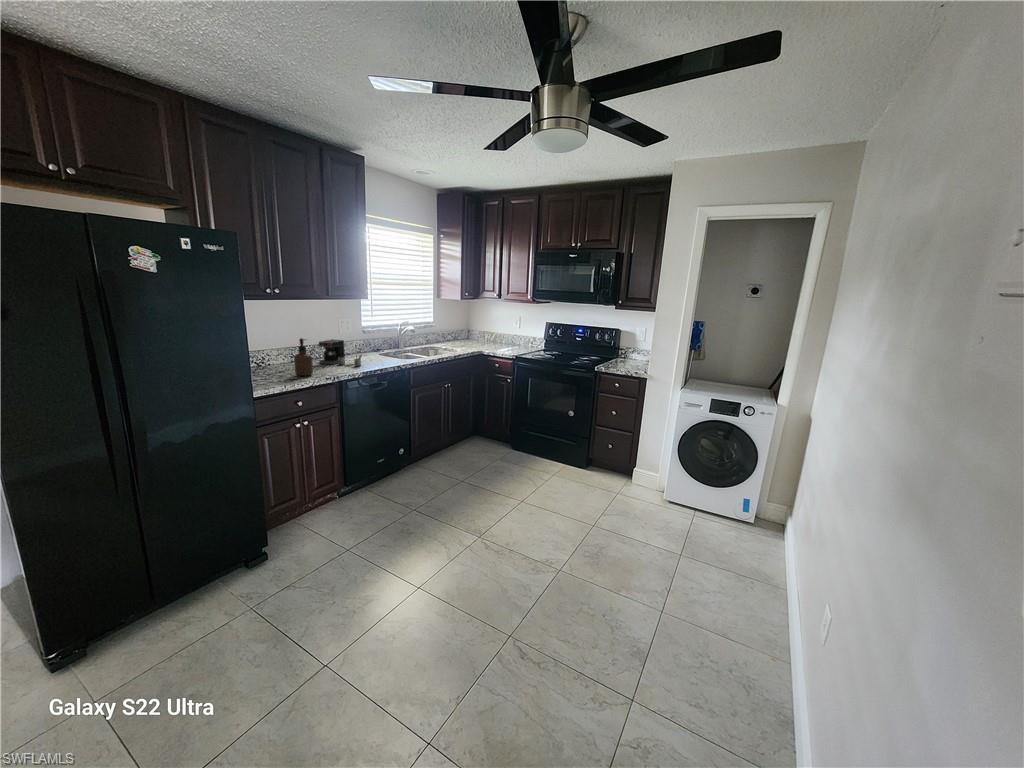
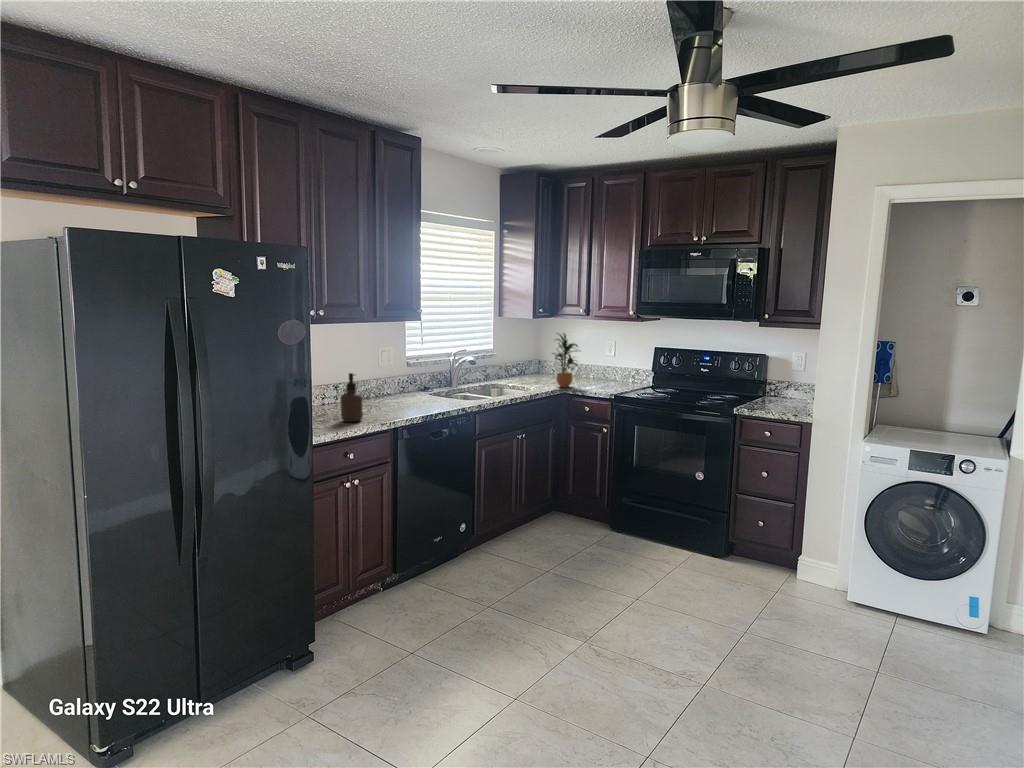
potted plant: none [473,310,496,350] -> present [553,333,578,387]
coffee maker: present [318,339,362,366] -> none [360,375,417,410]

